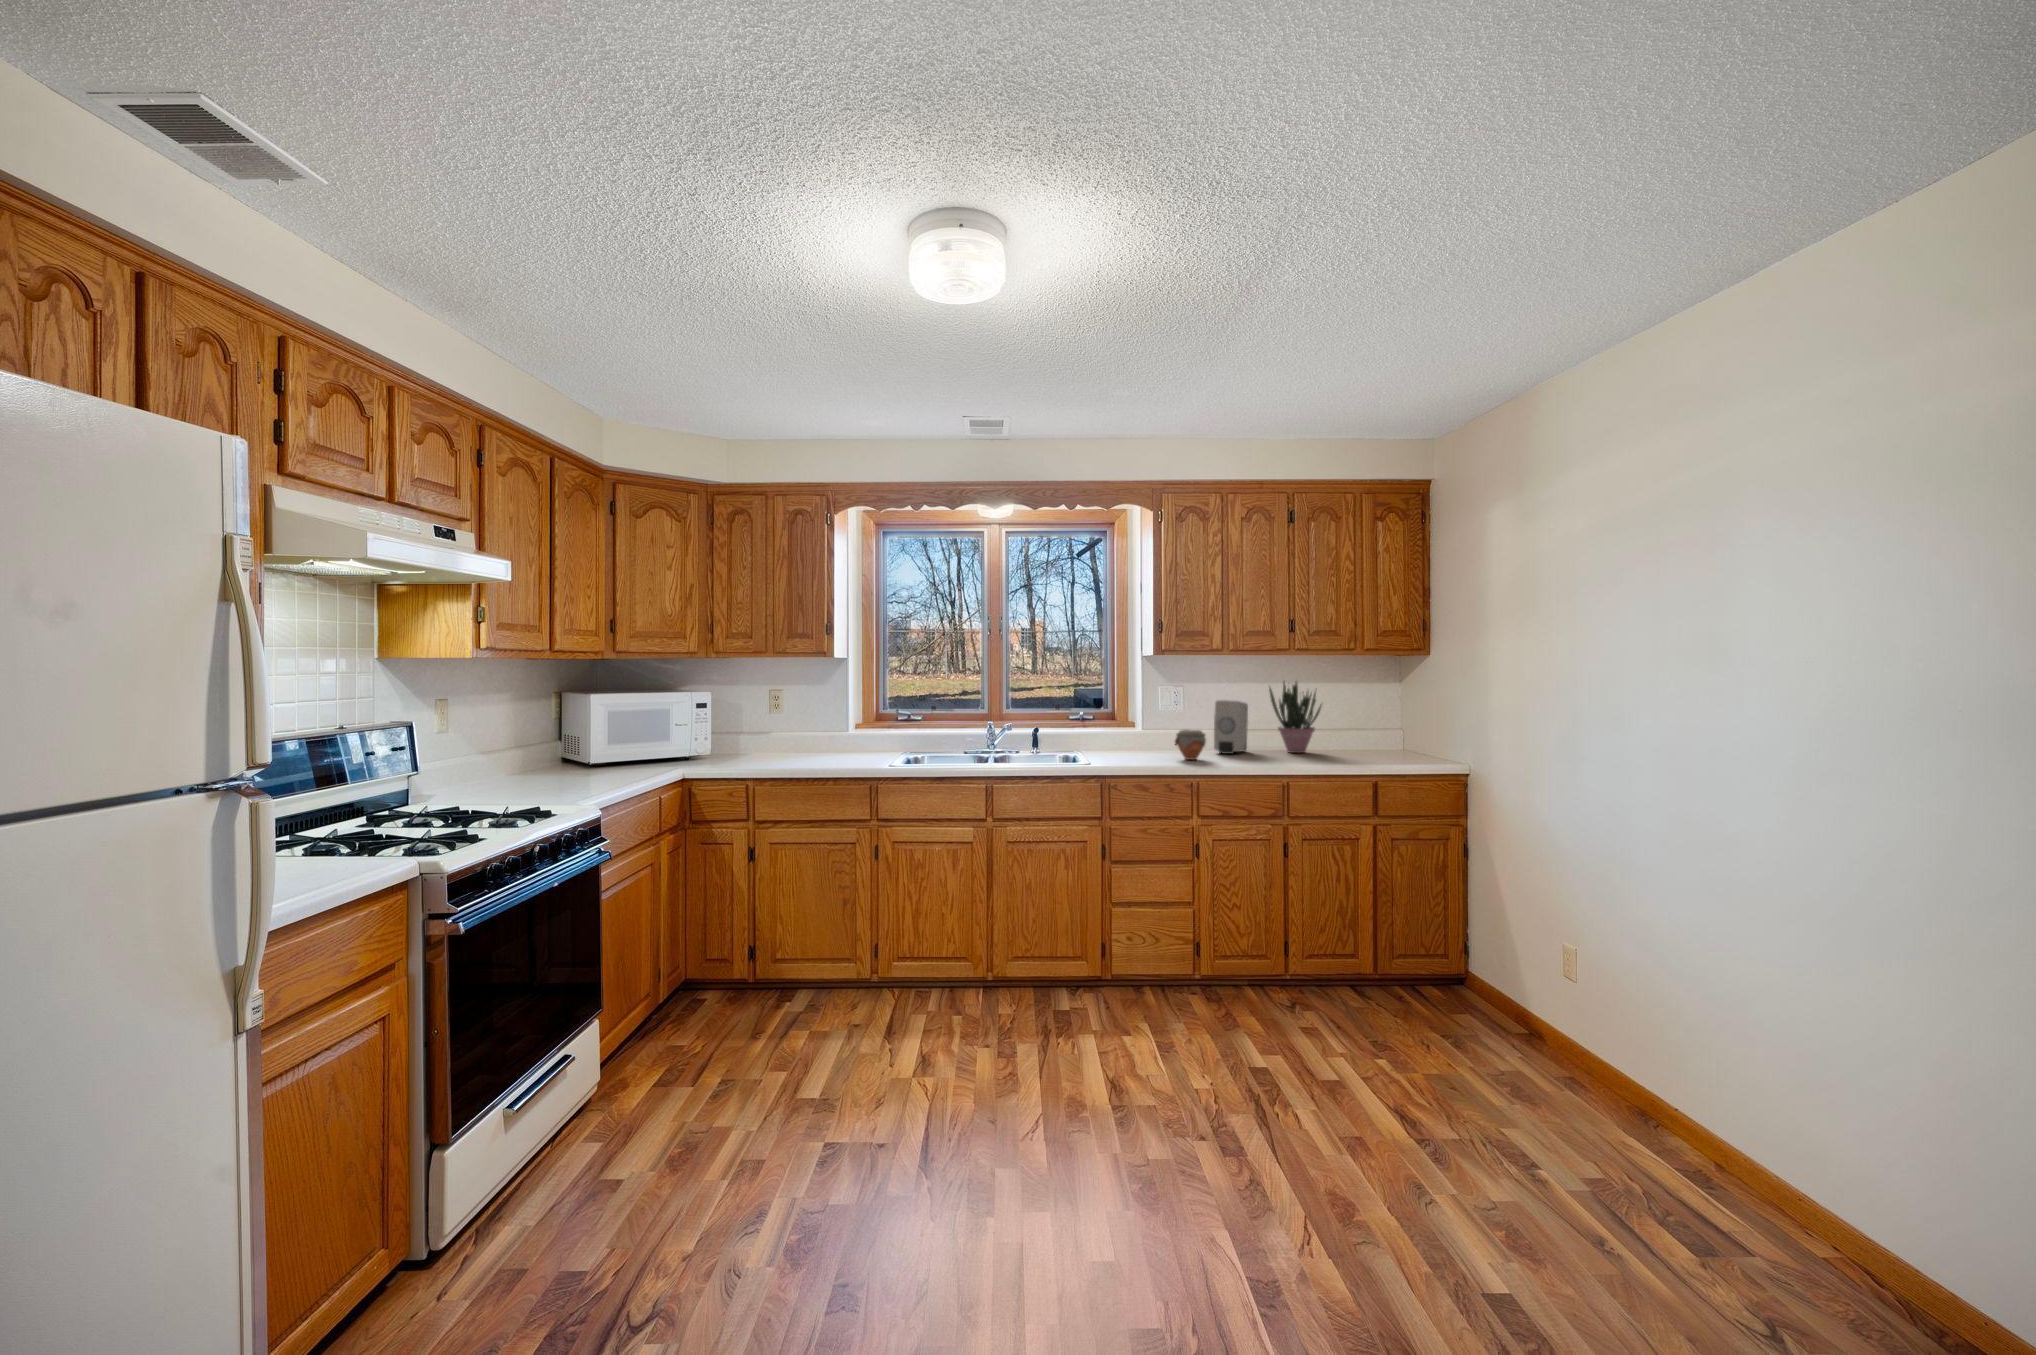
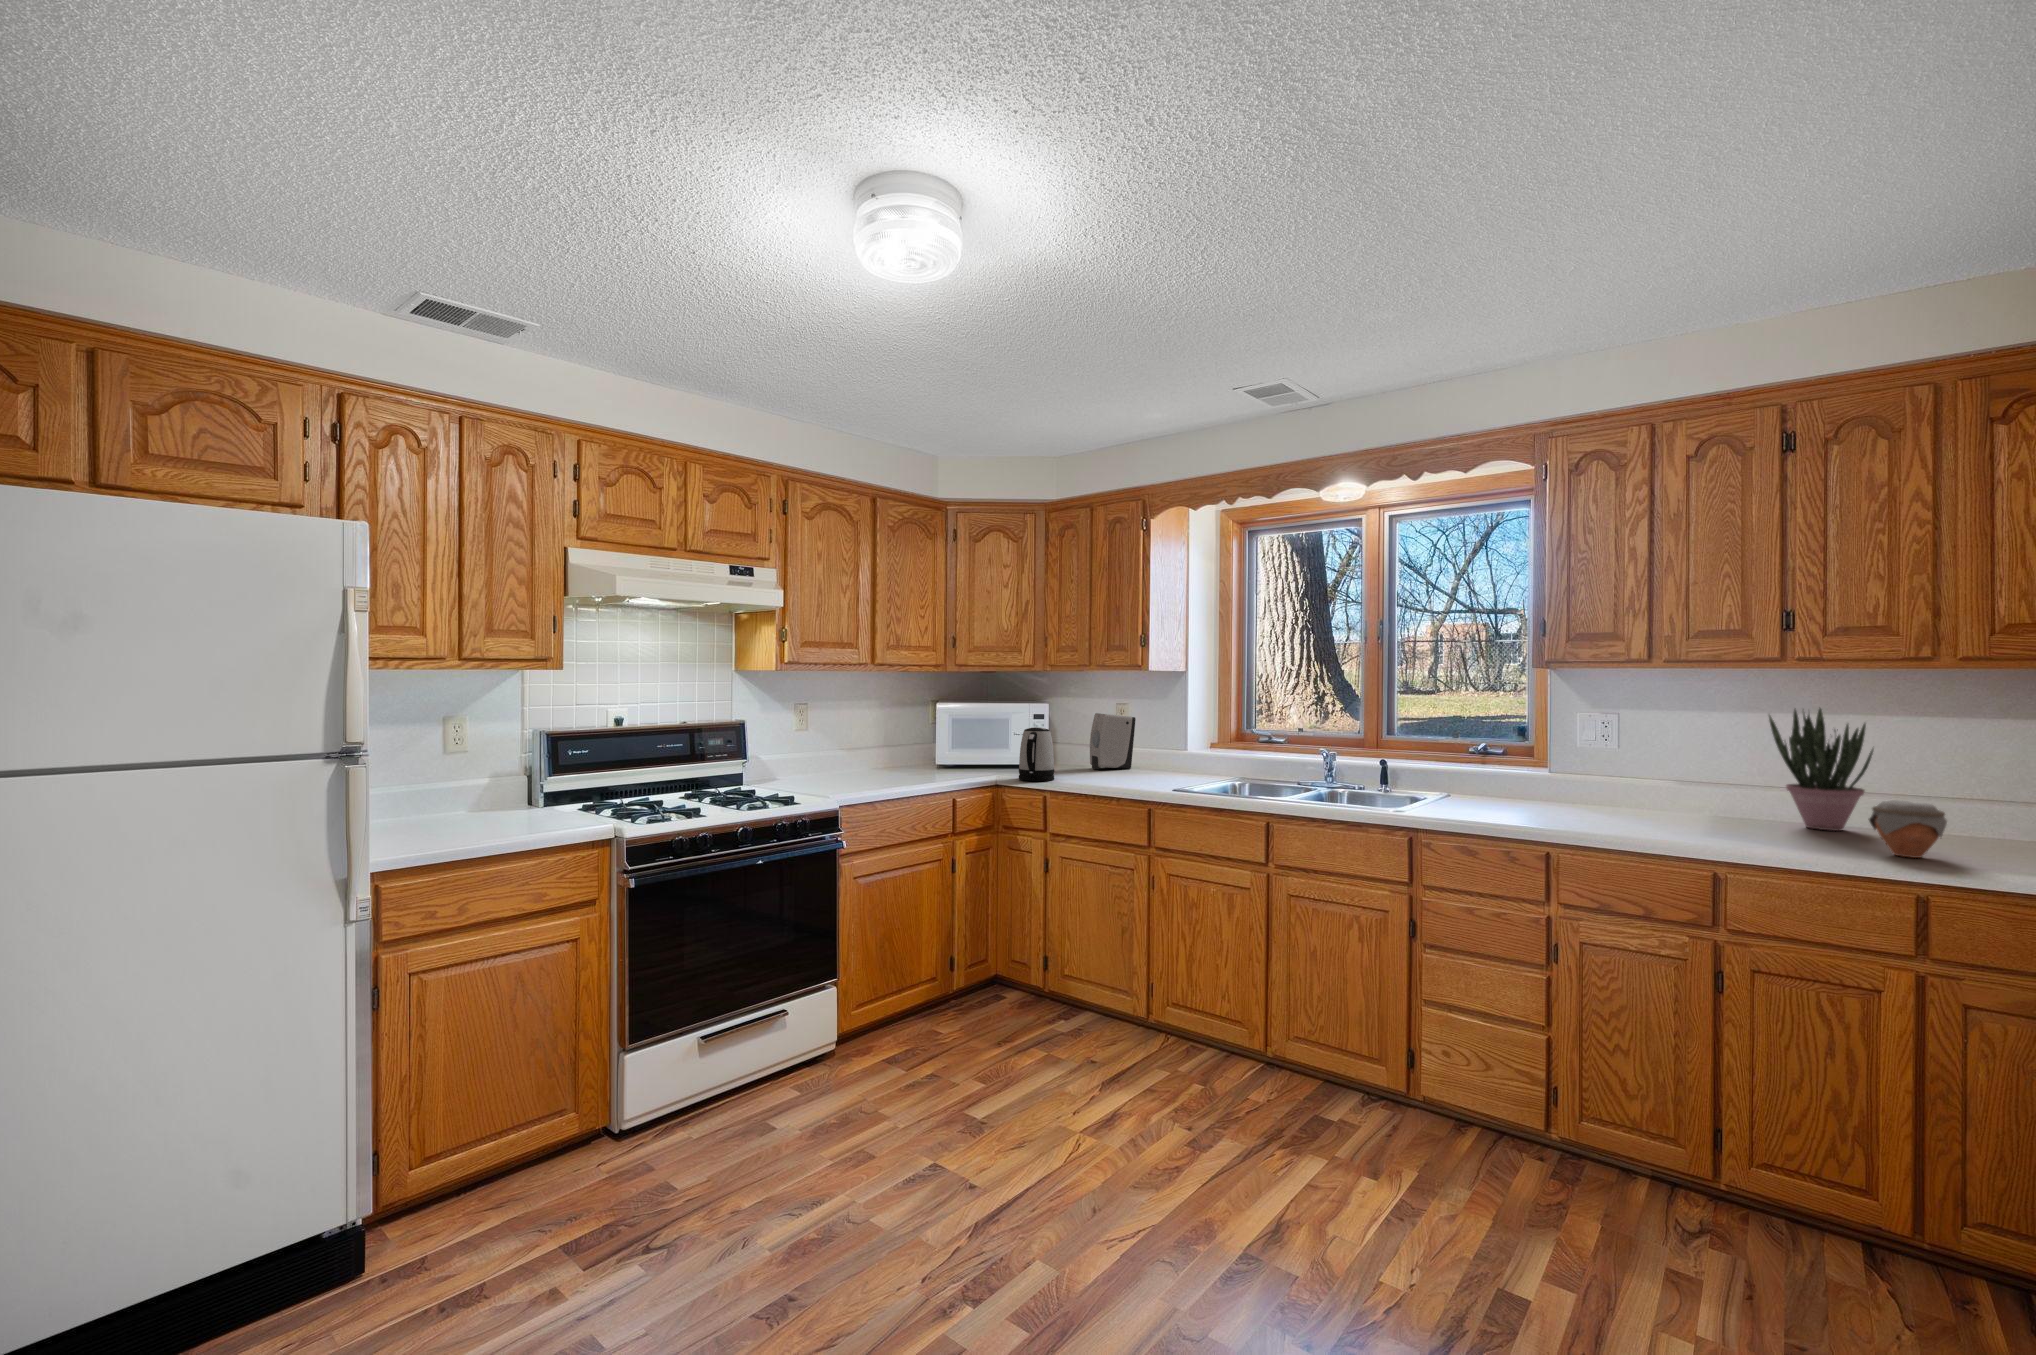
soap dispenser: present [1214,700,1248,754] -> present [1090,713,1136,769]
kettle: none [722,715,759,768] -> present [1019,727,1054,781]
jar: present [1175,729,1206,760] -> present [1869,800,1947,858]

